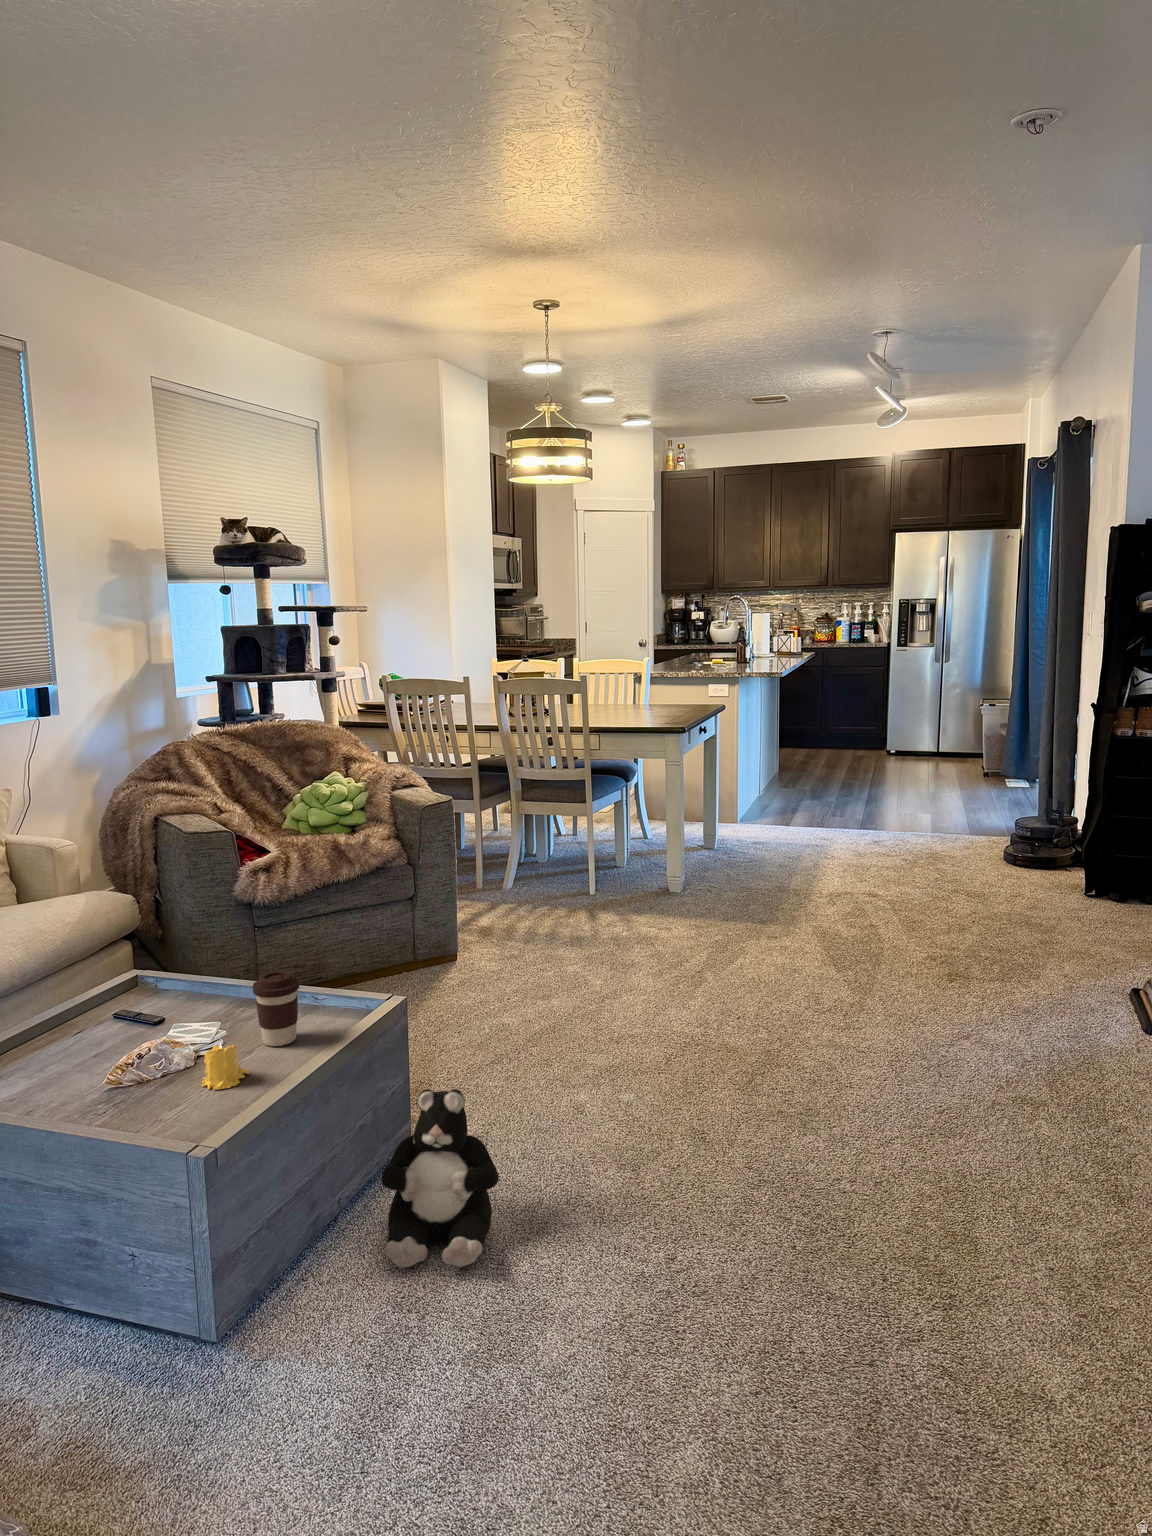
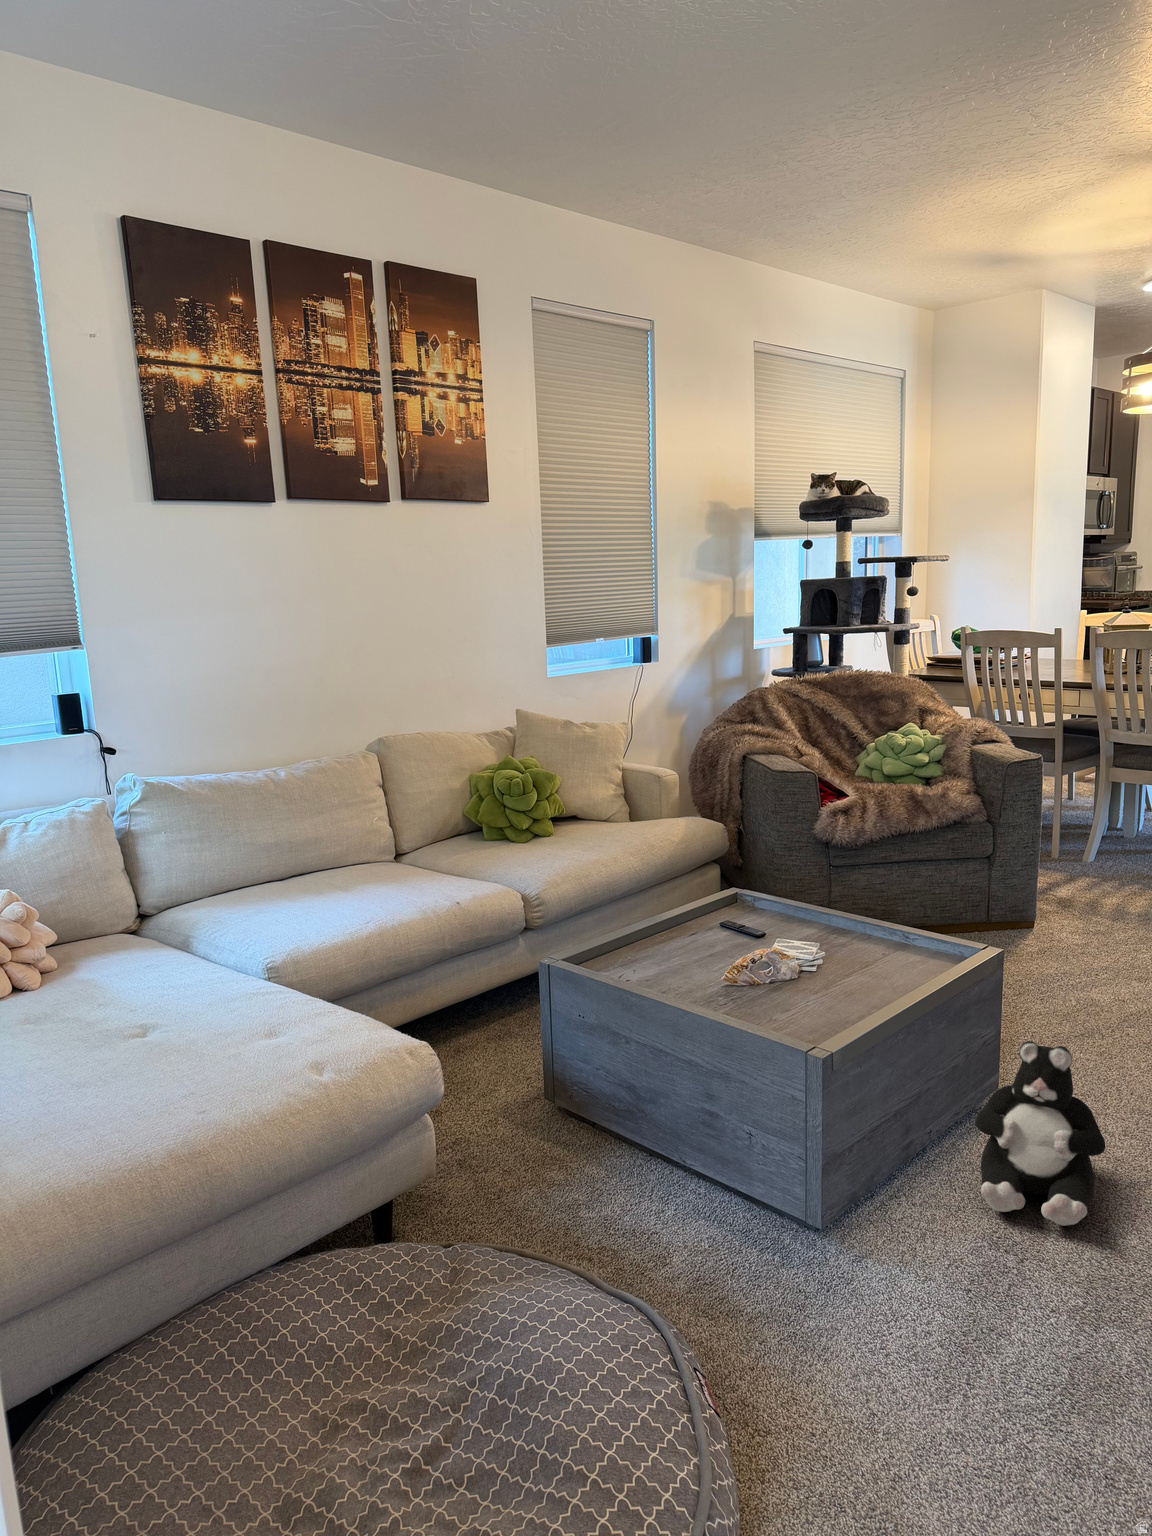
coffee cup: present [253,971,299,1046] -> none [853,904,898,976]
candle: present [201,1043,249,1090] -> none [806,960,850,1005]

